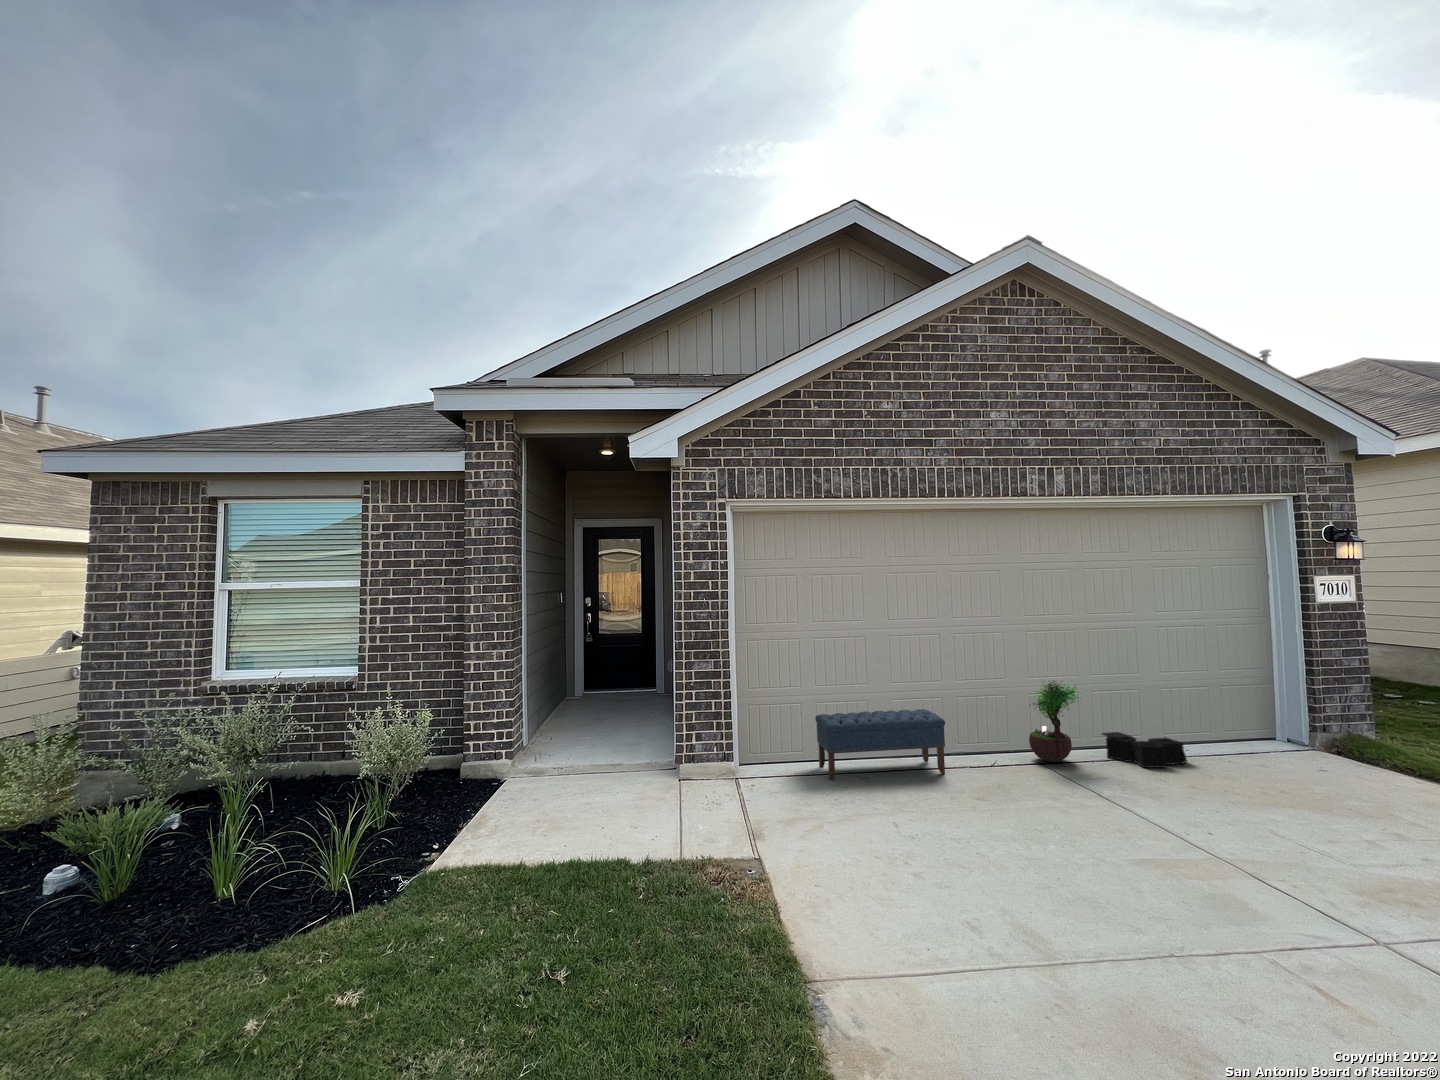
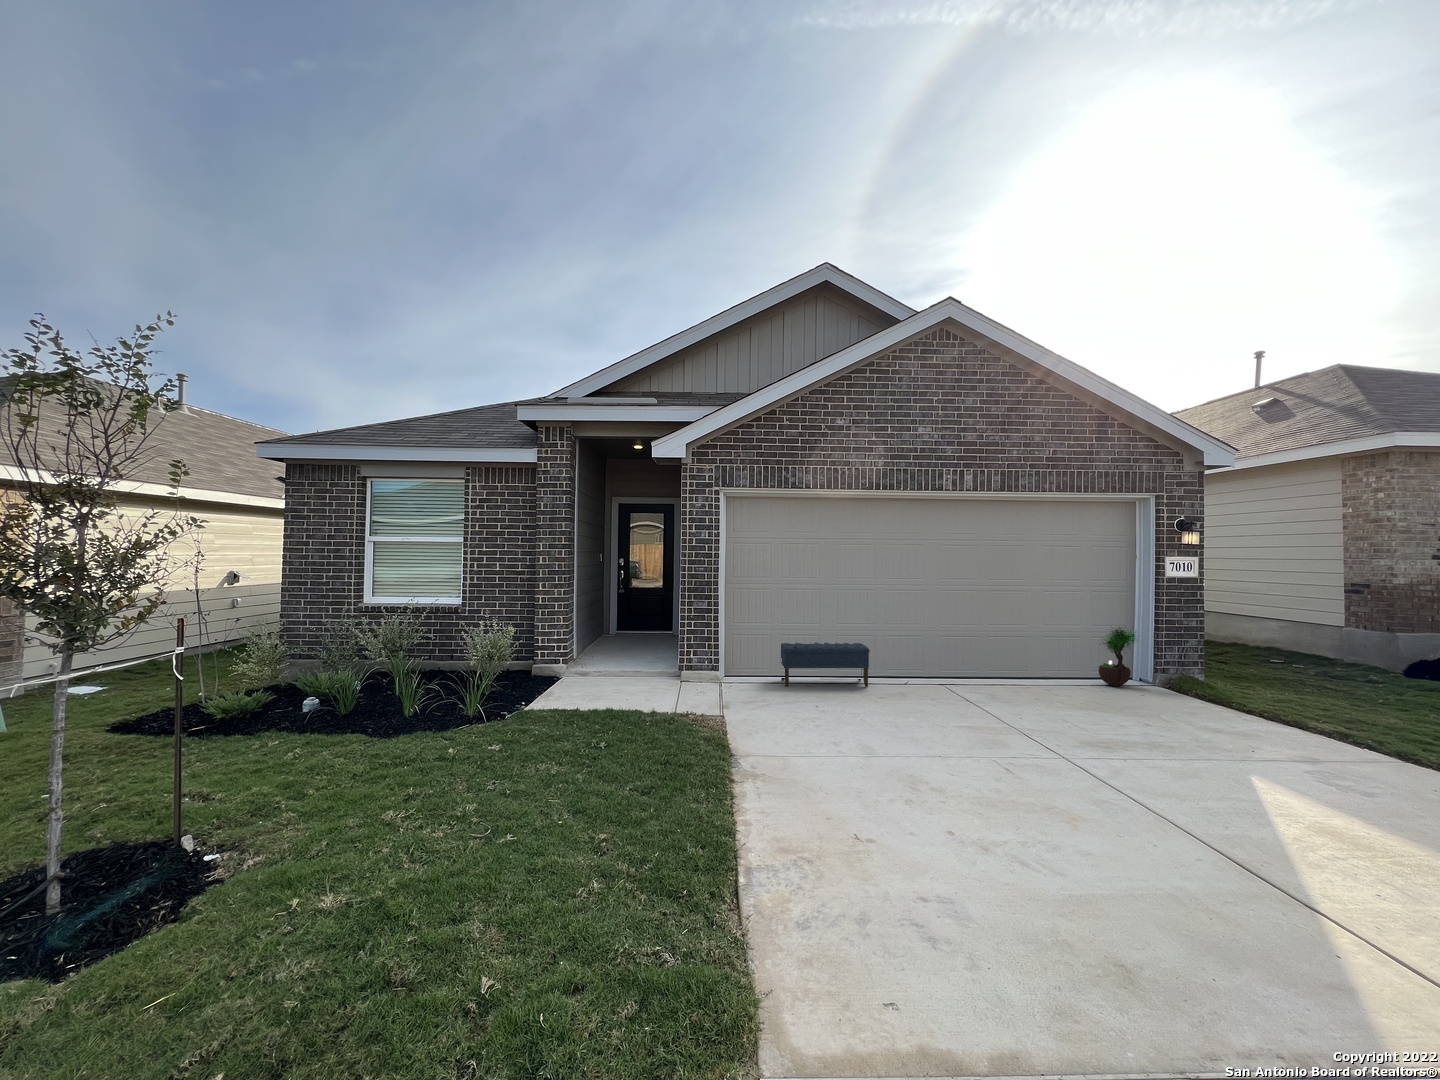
potted tree: present [1029,680,1081,762] -> present [1099,627,1136,686]
storage bin: present [1101,732,1187,768] -> none [993,667,1050,690]

